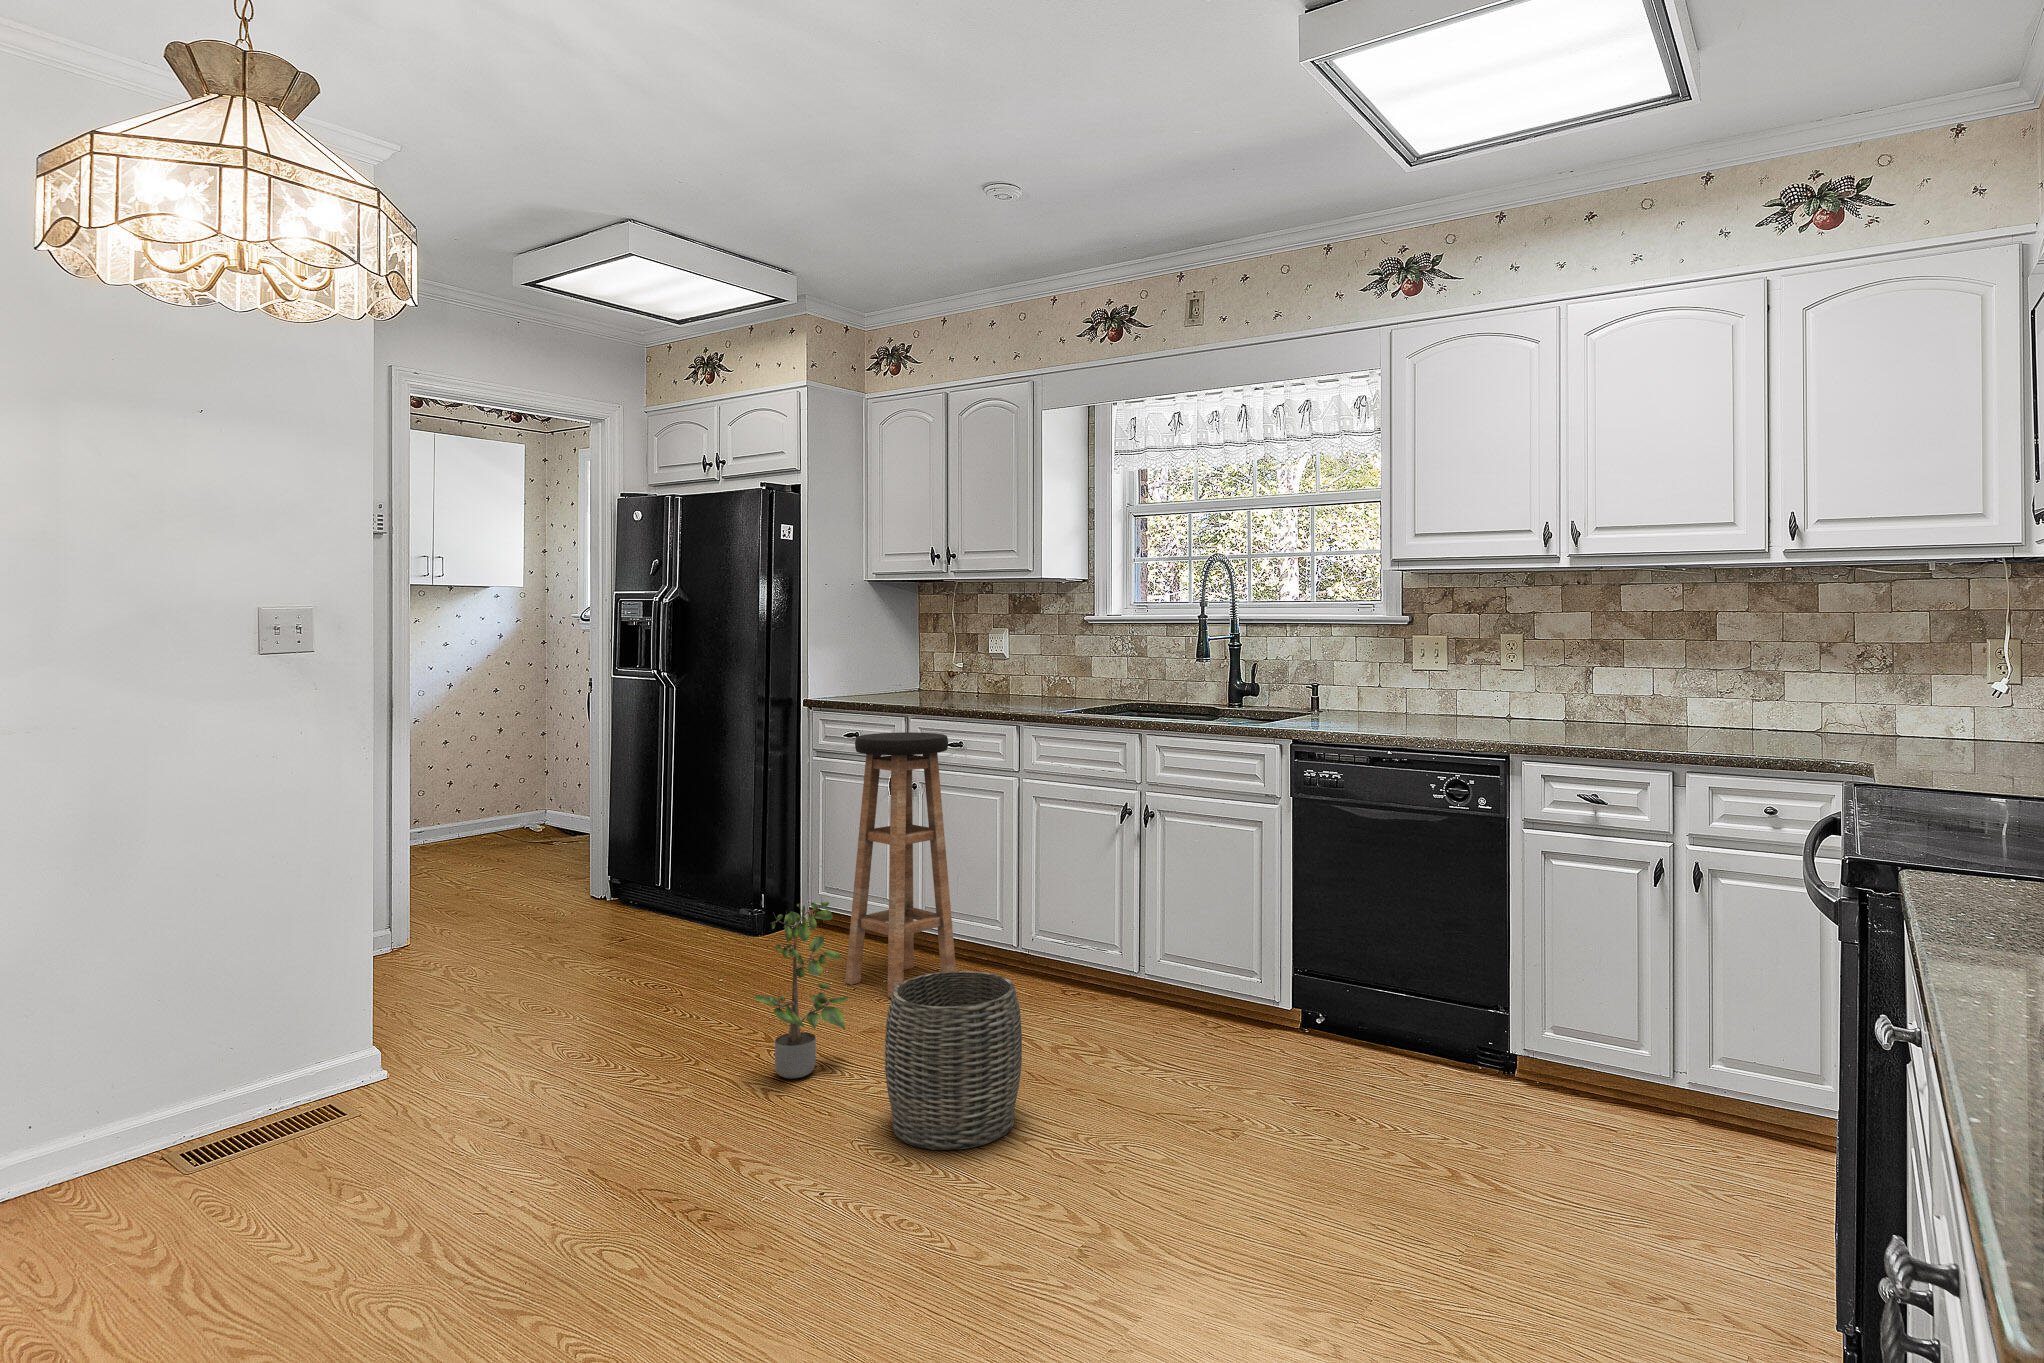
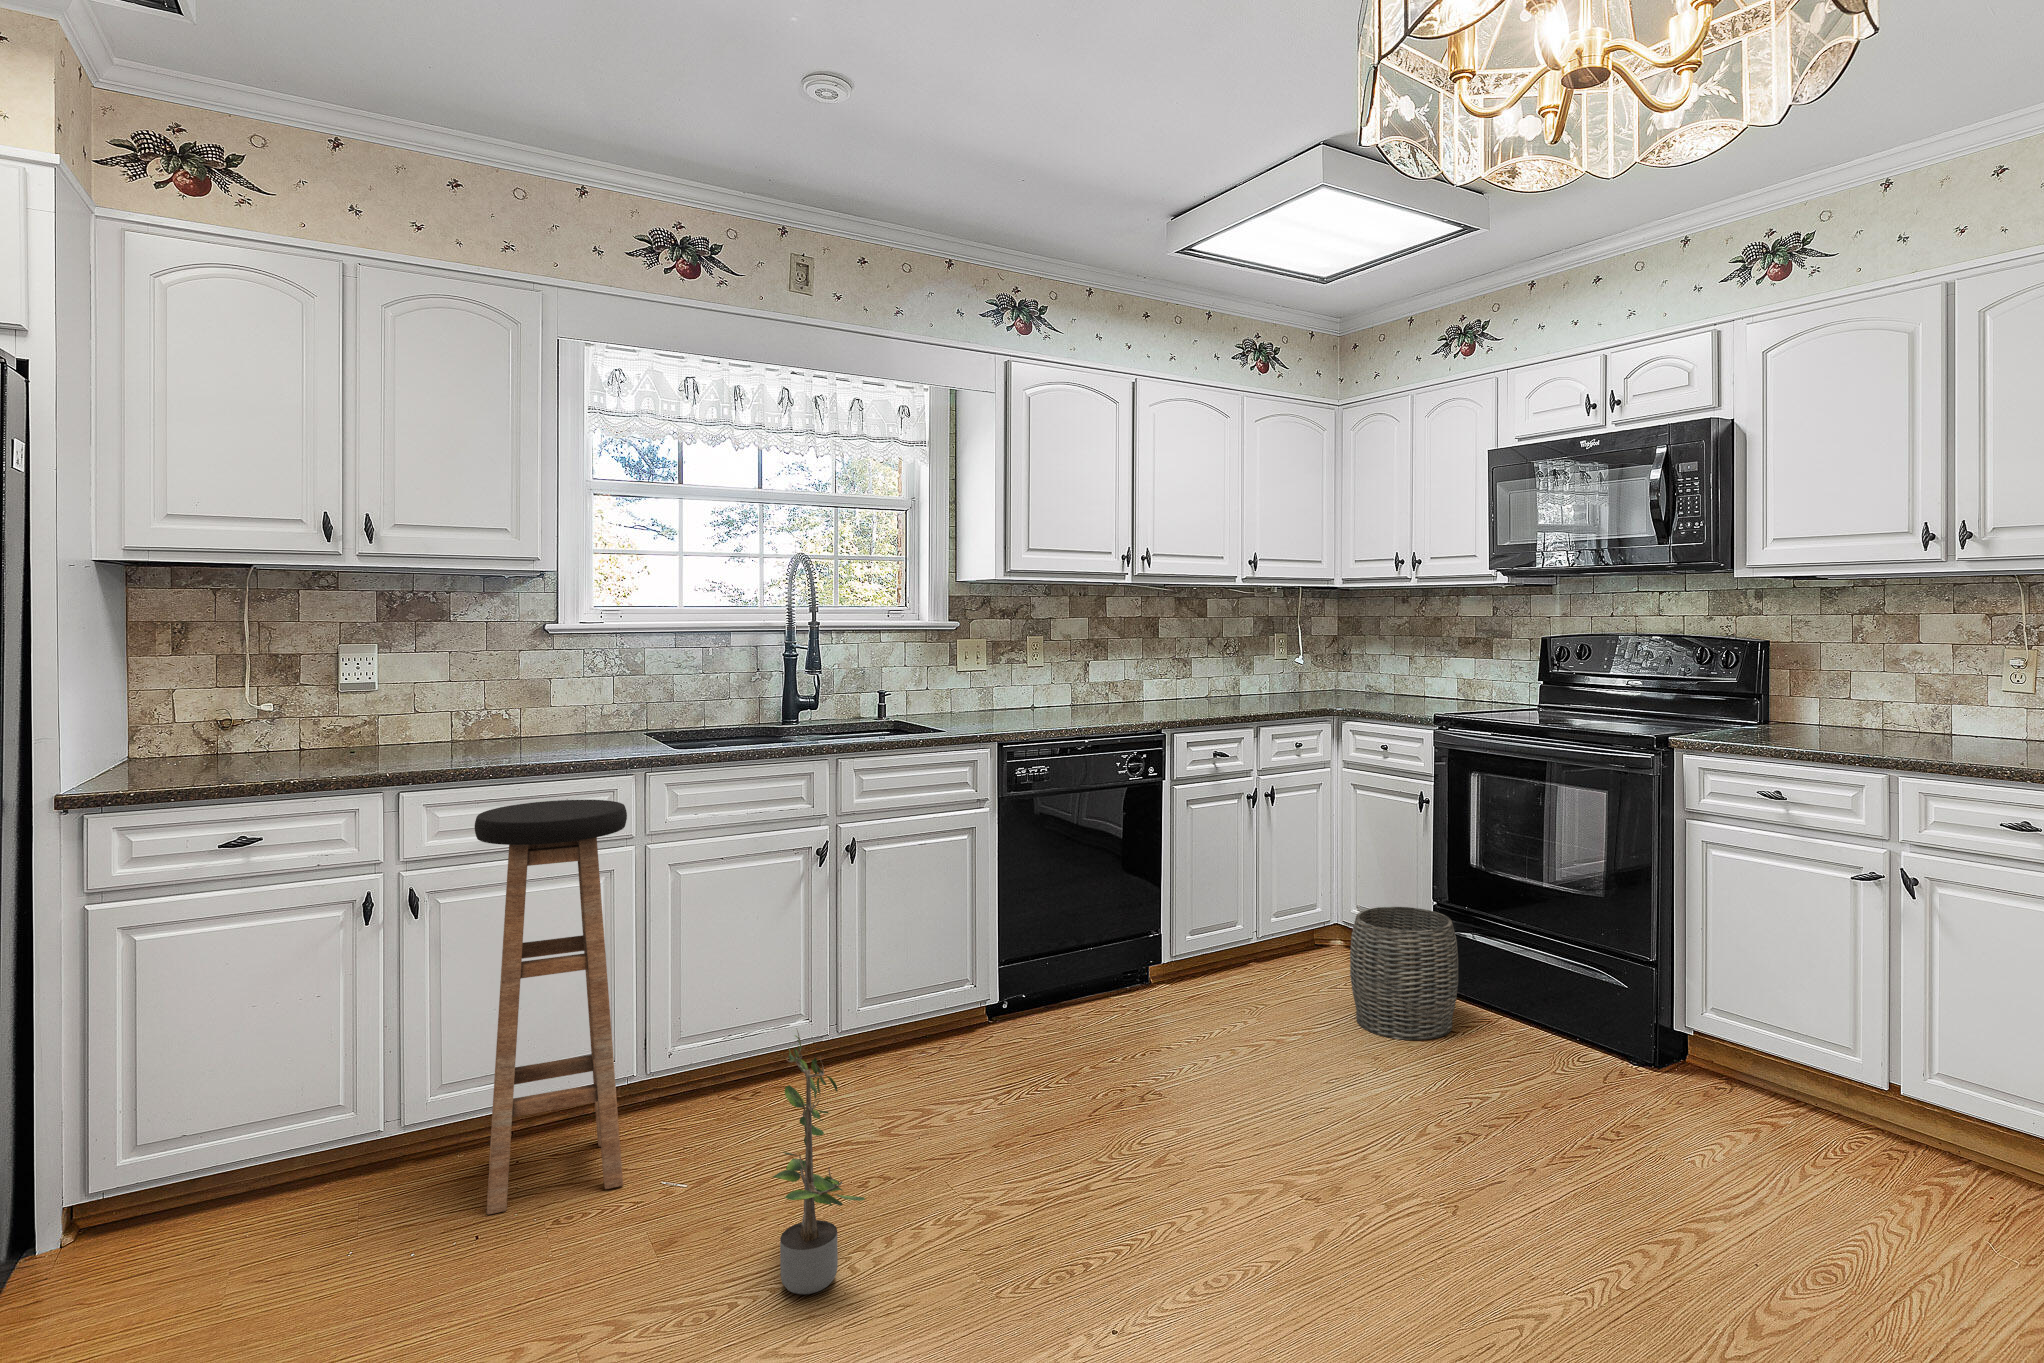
woven basket: present [885,971,1022,1150] -> present [1350,907,1458,1040]

